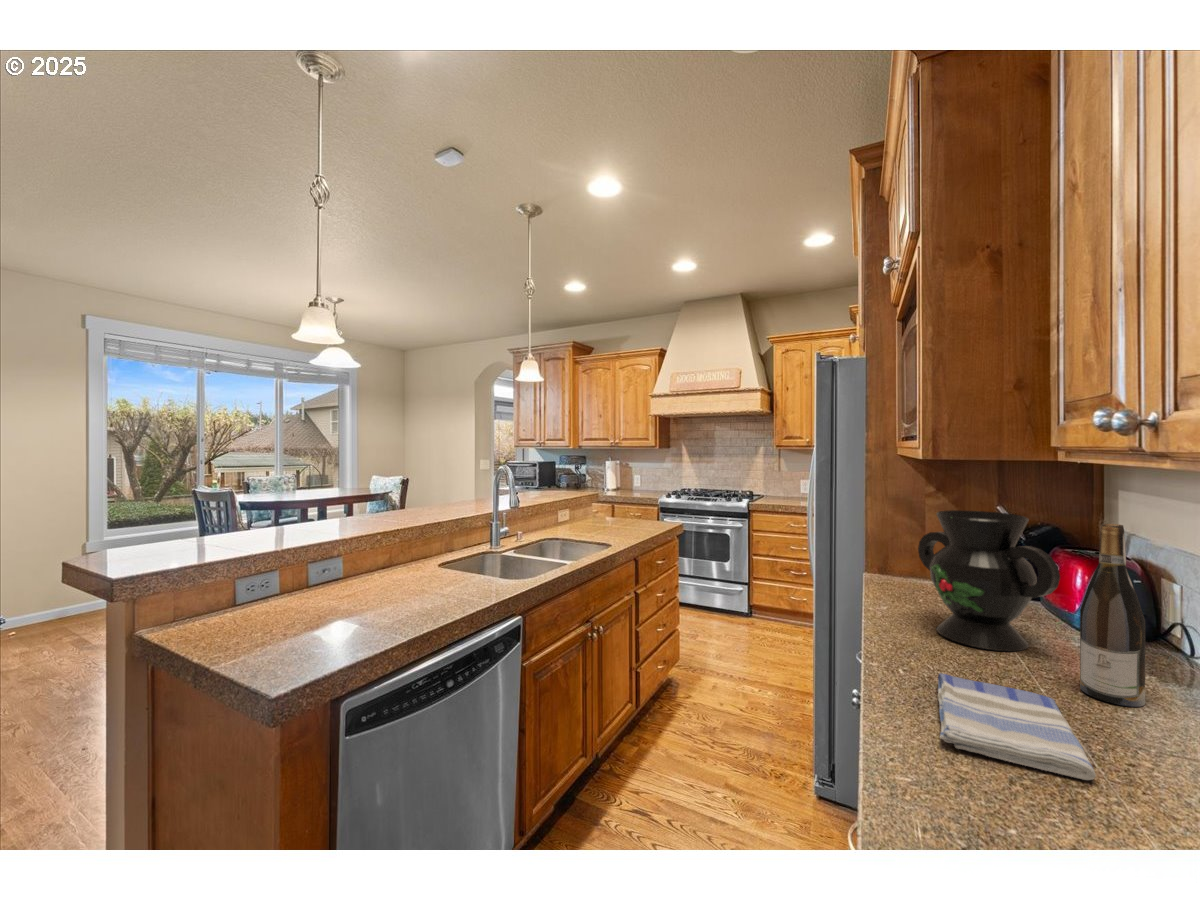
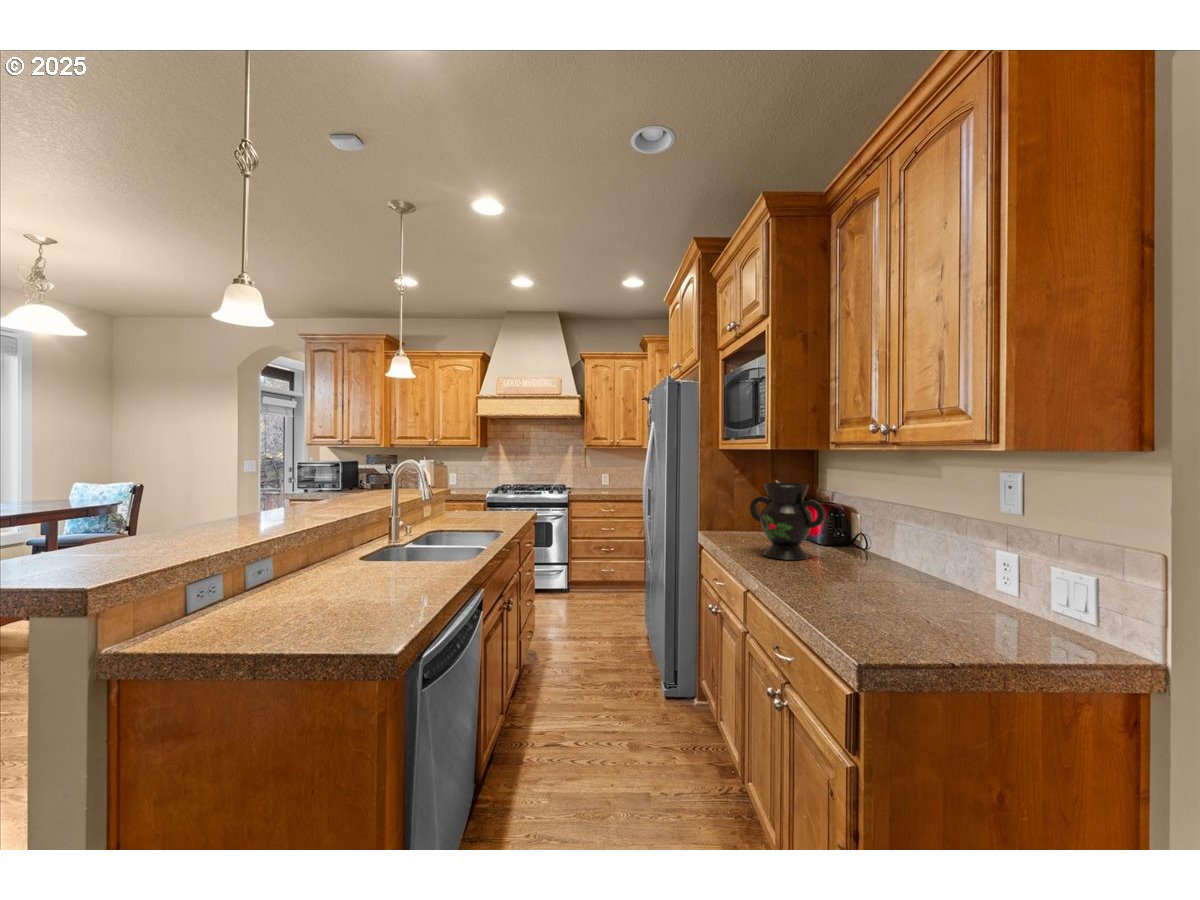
wine bottle: present [1080,523,1145,707] -> none [840,483,866,572]
dish towel: present [938,673,1096,780] -> none [786,570,867,597]

